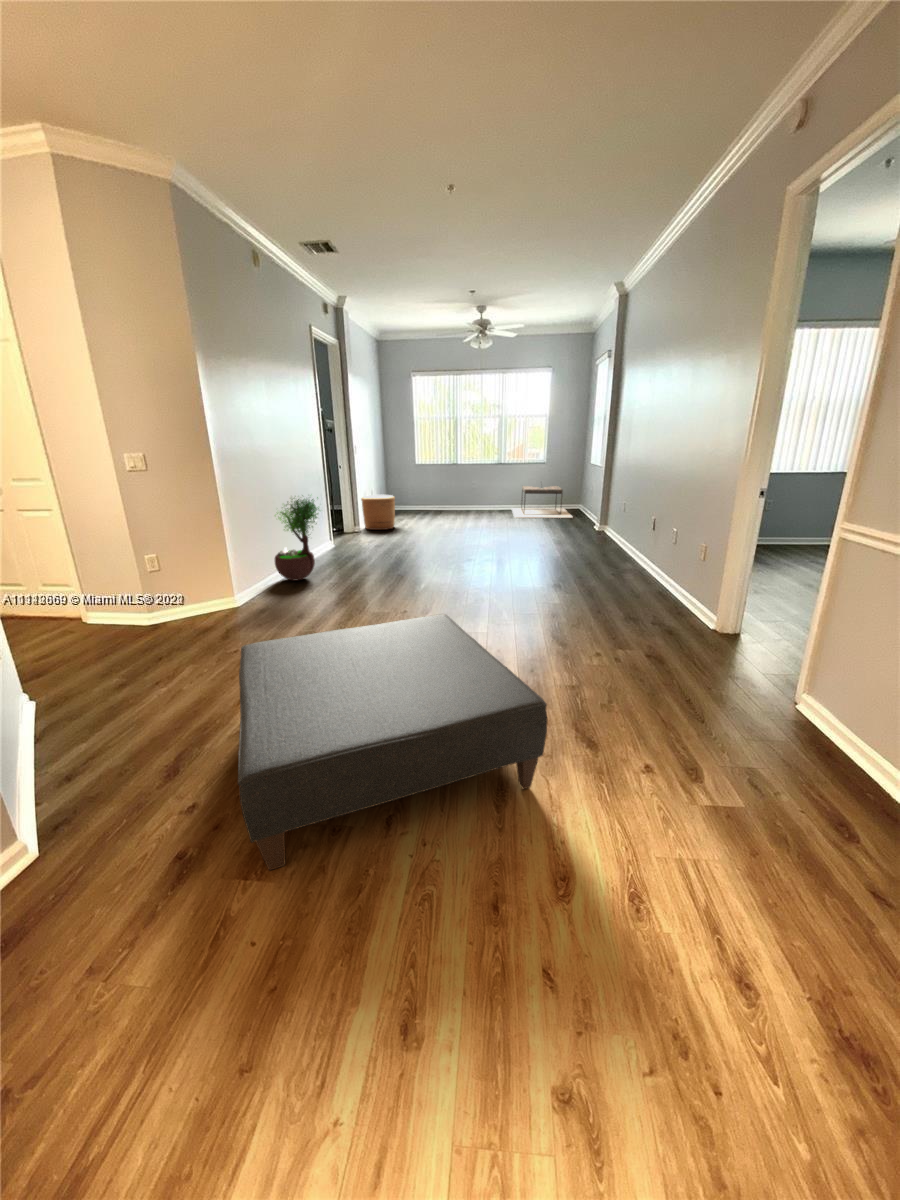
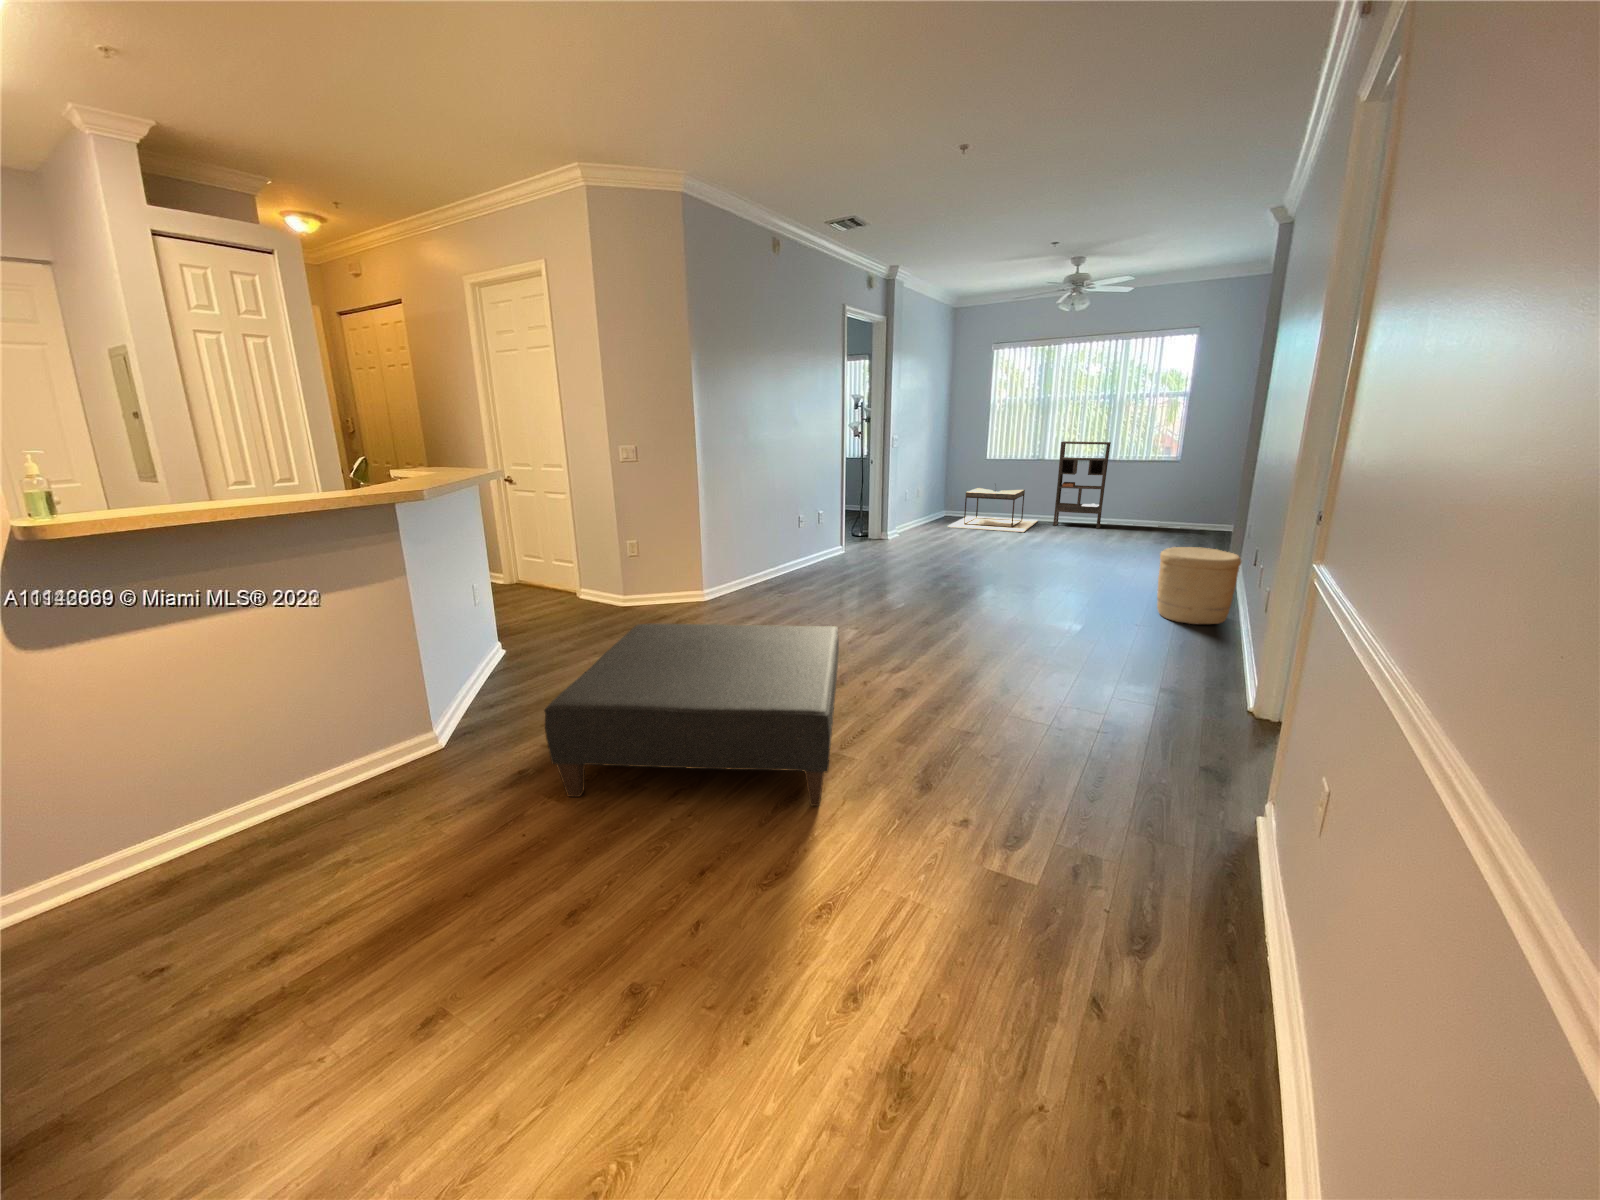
bookshelf: none [468,449,501,511] -> present [1053,441,1111,529]
coffee table: present [512,486,573,518] -> present [948,488,1038,532]
woven basket: present [361,495,395,530] -> present [1157,547,1241,624]
potted tree: present [275,497,319,580] -> none [754,487,809,585]

